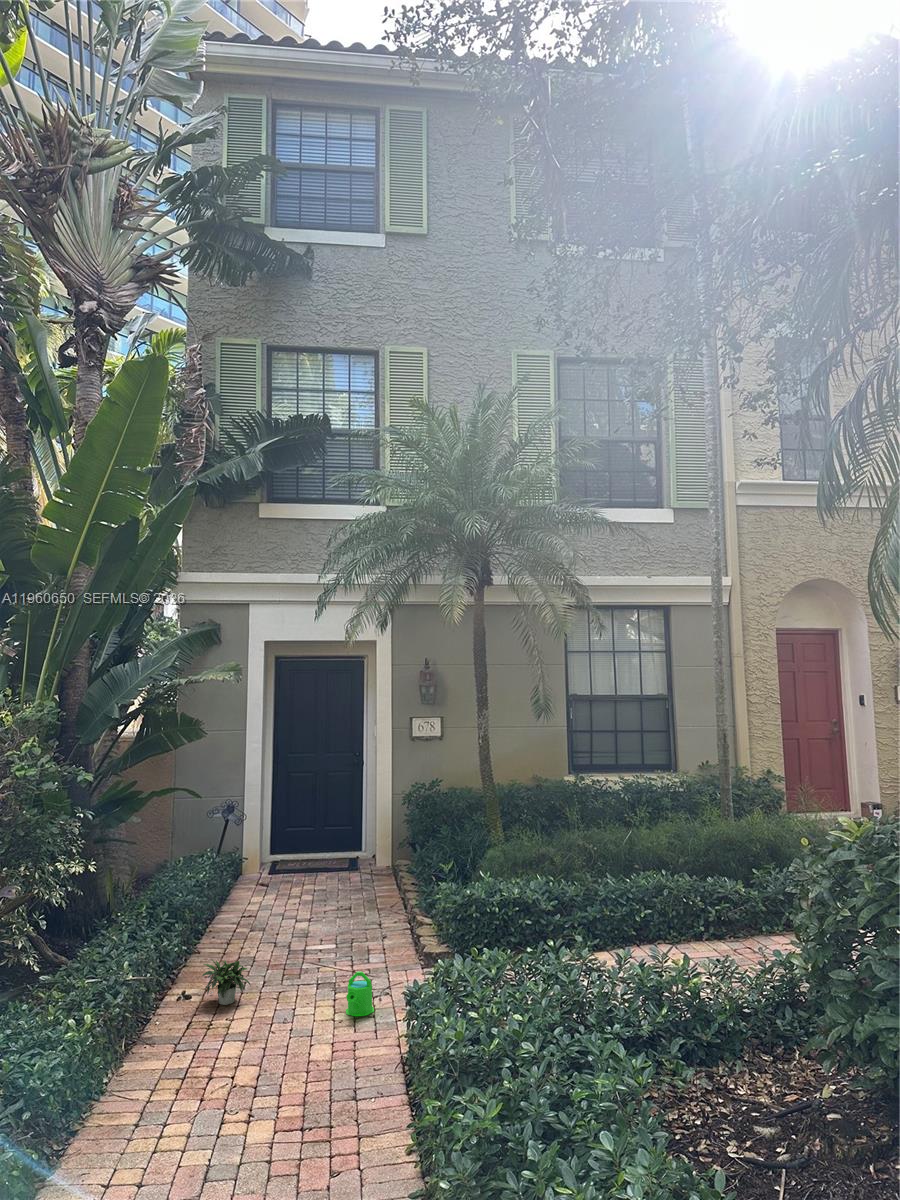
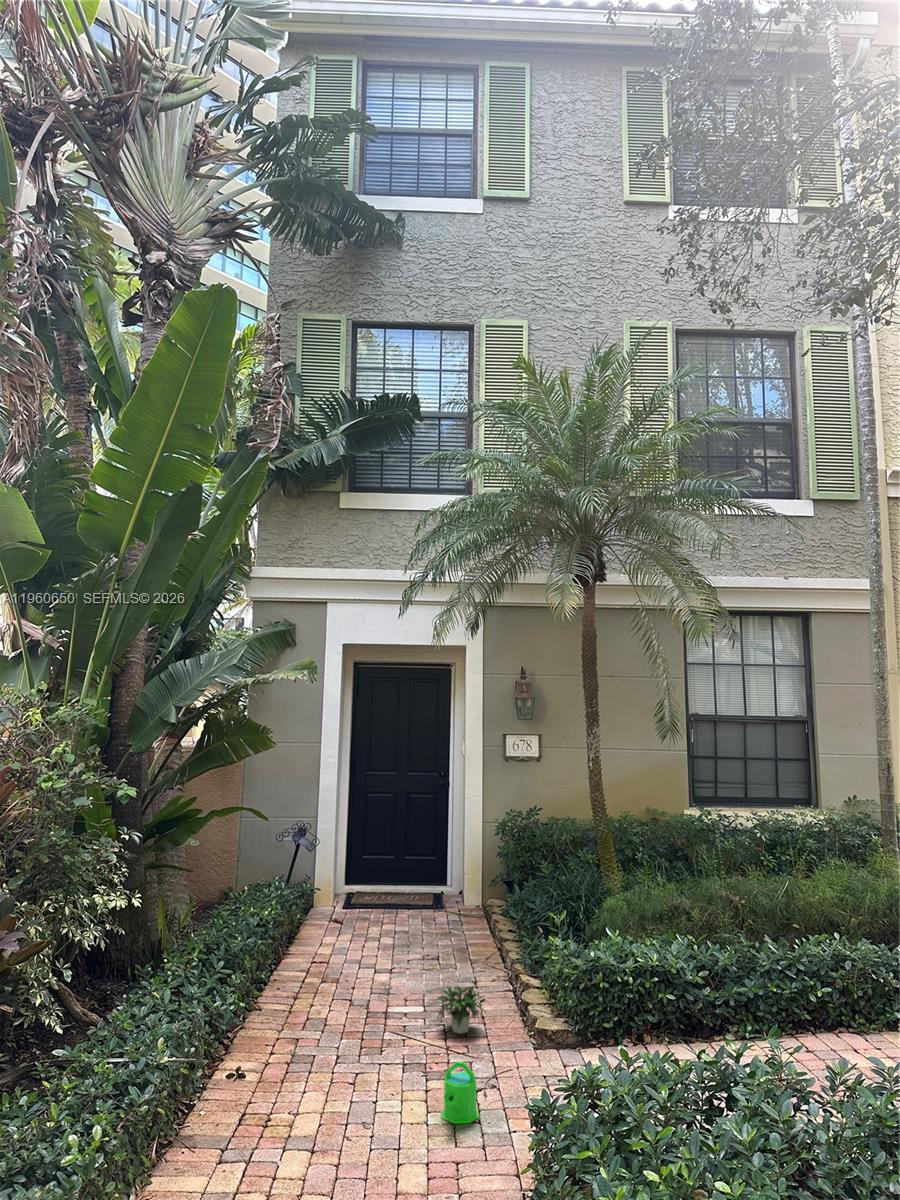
potted plant: present [190,960,250,1005] -> present [436,986,486,1034]

